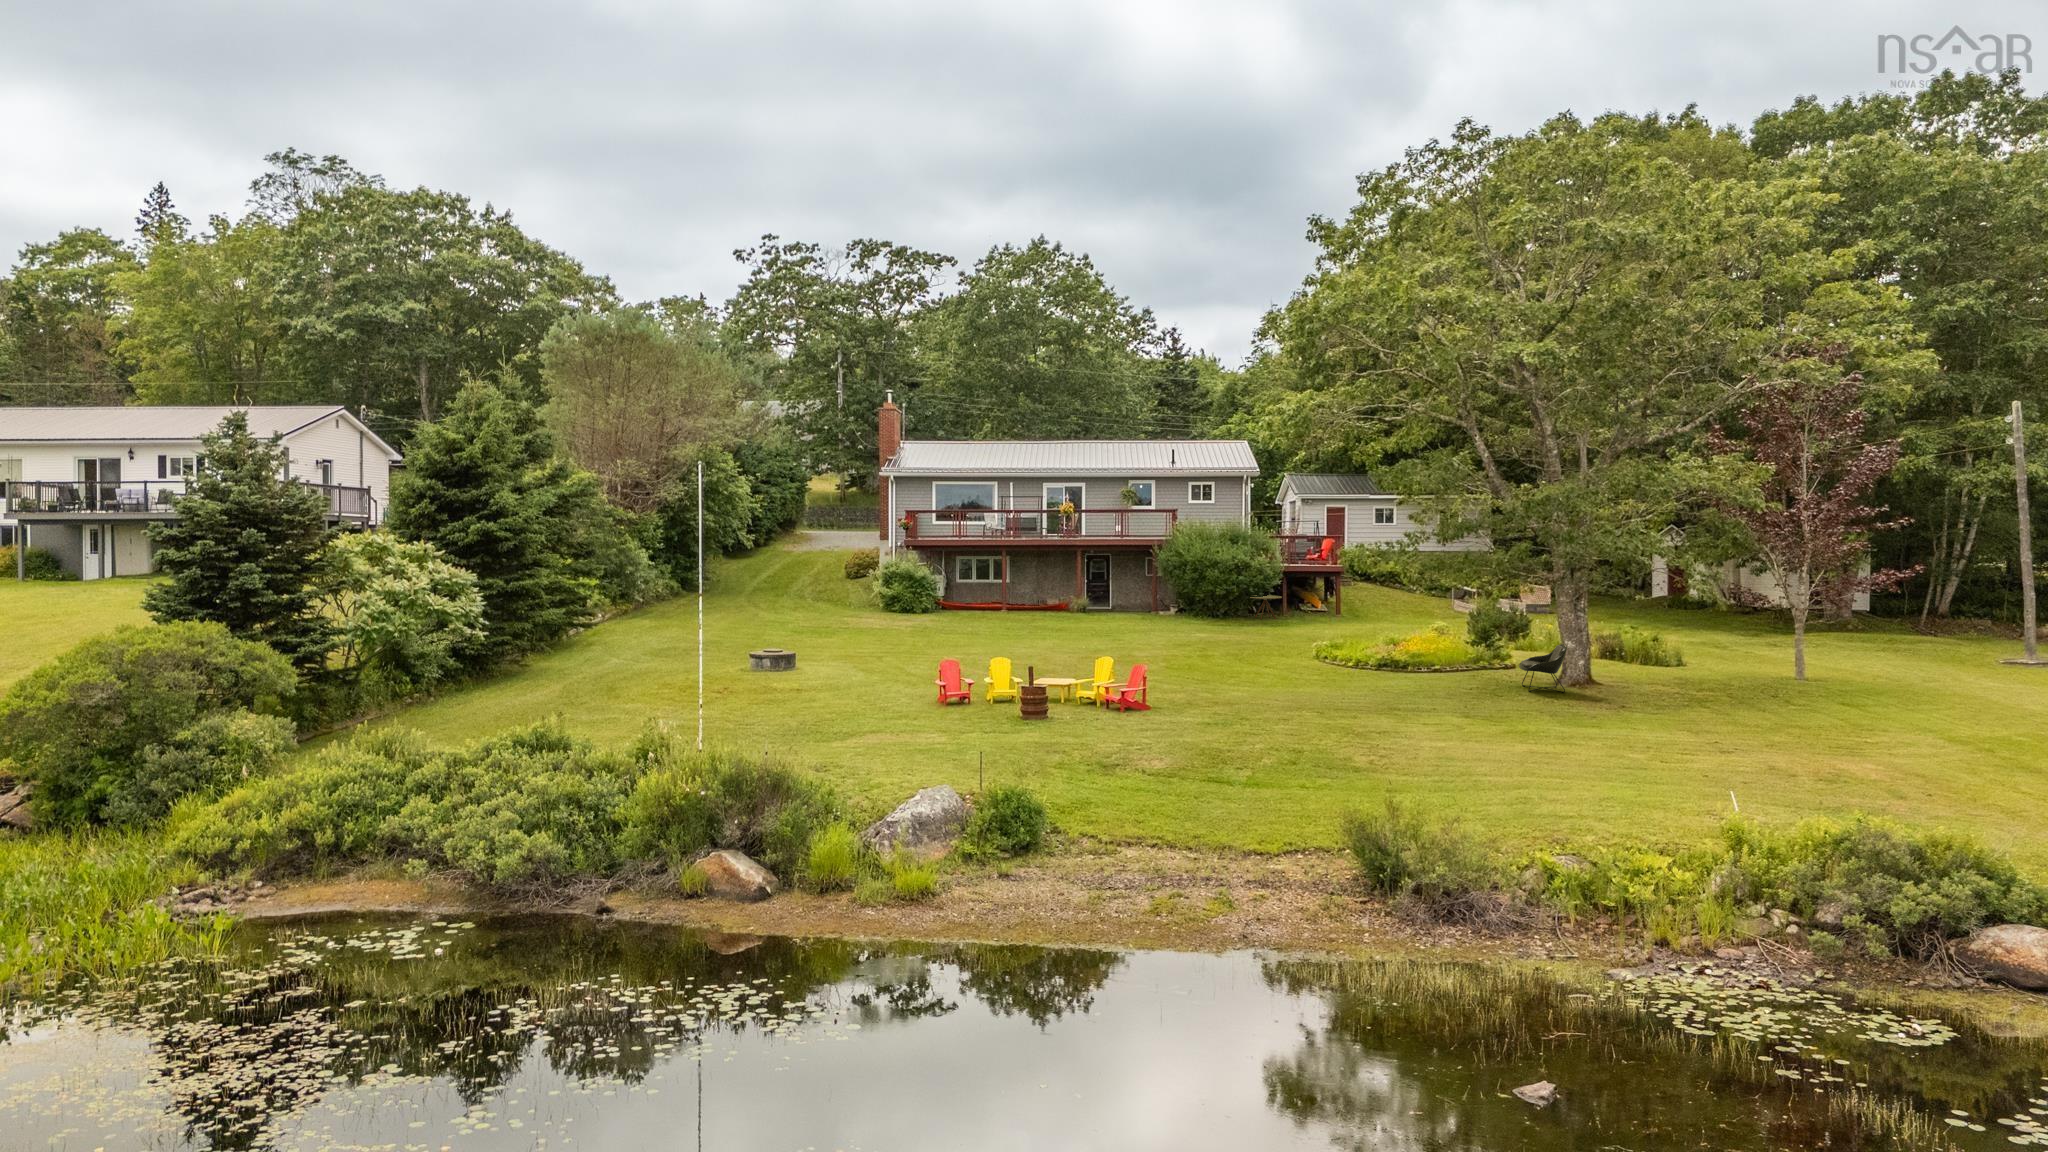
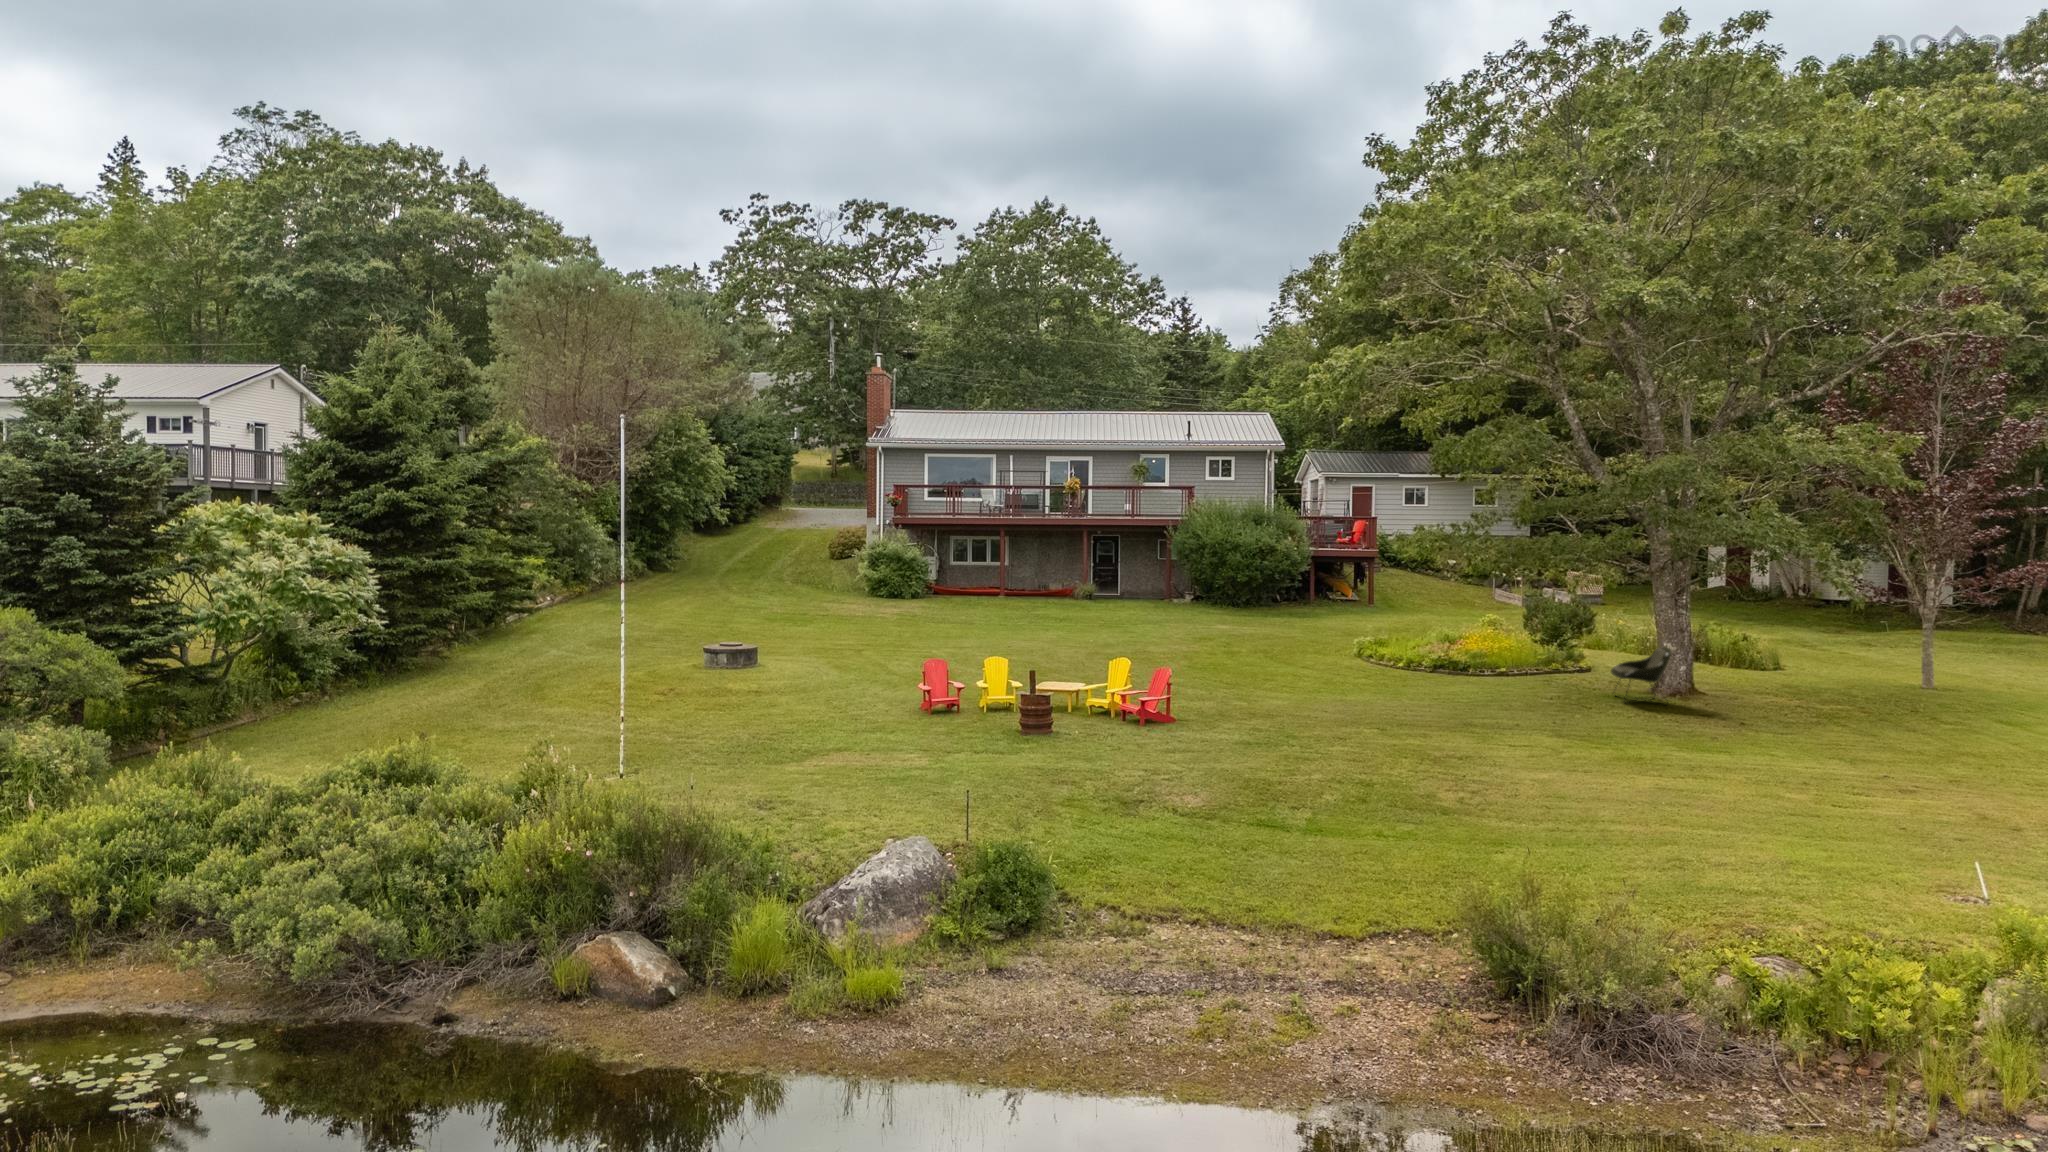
round table: present [1250,595,1282,619] -> none [1276,583,1312,610]

